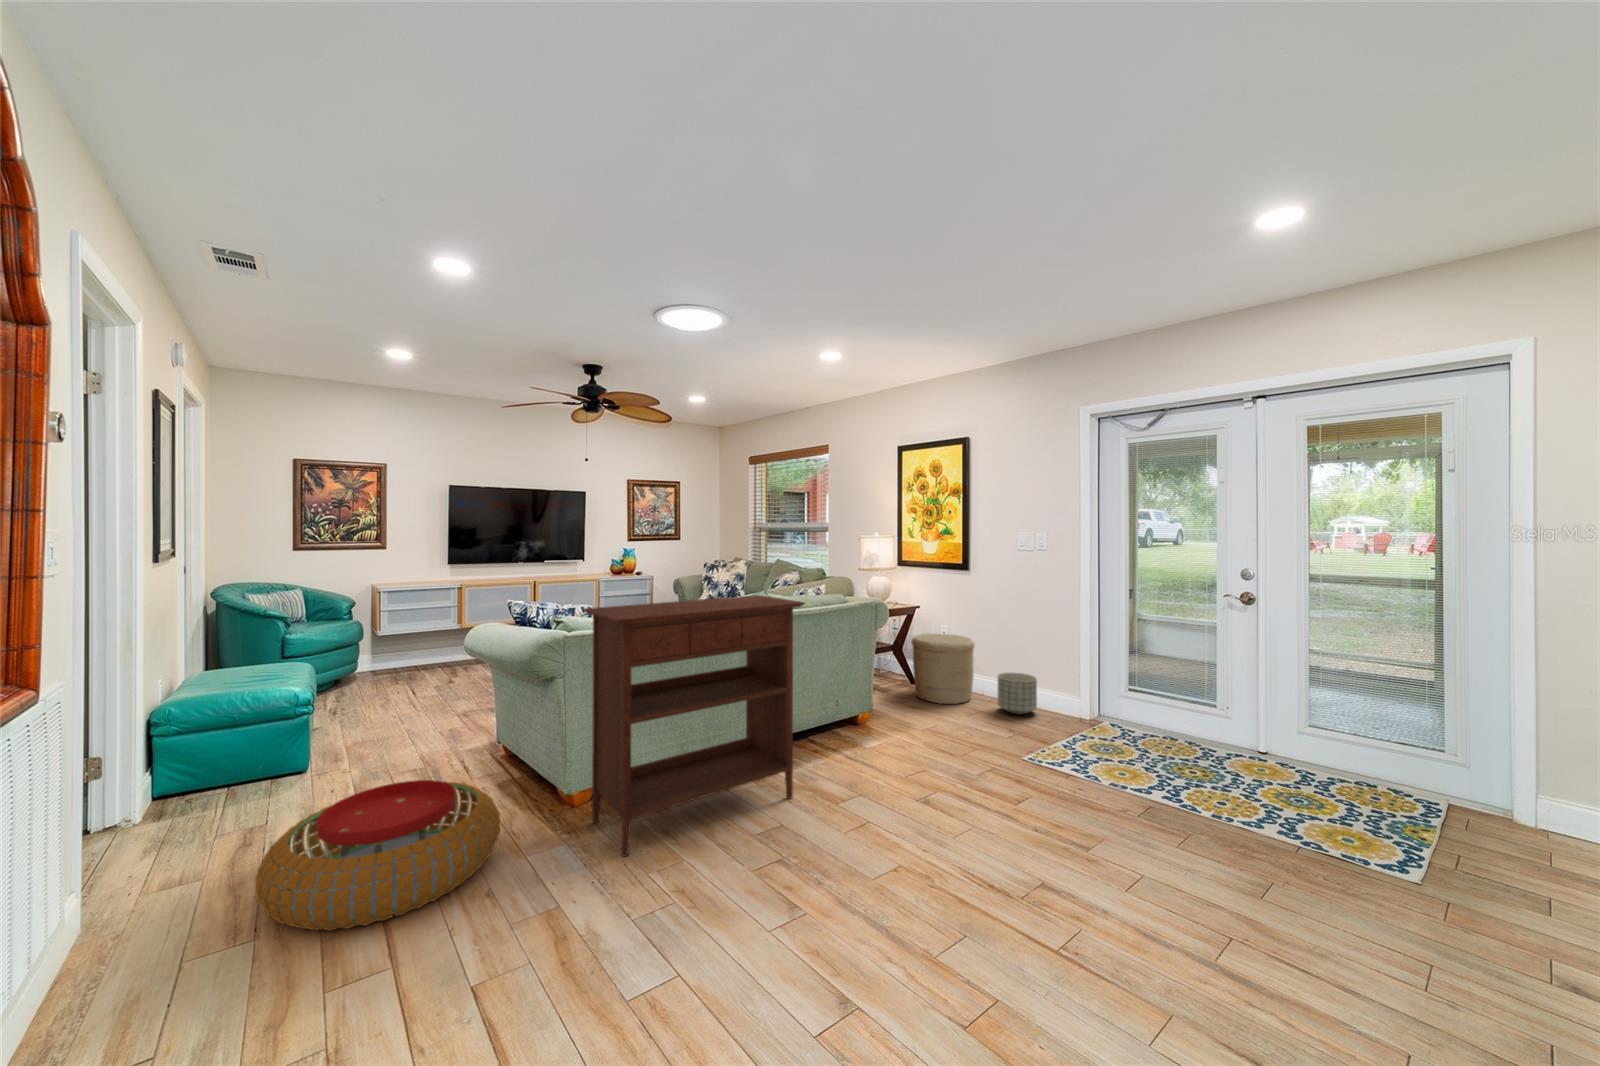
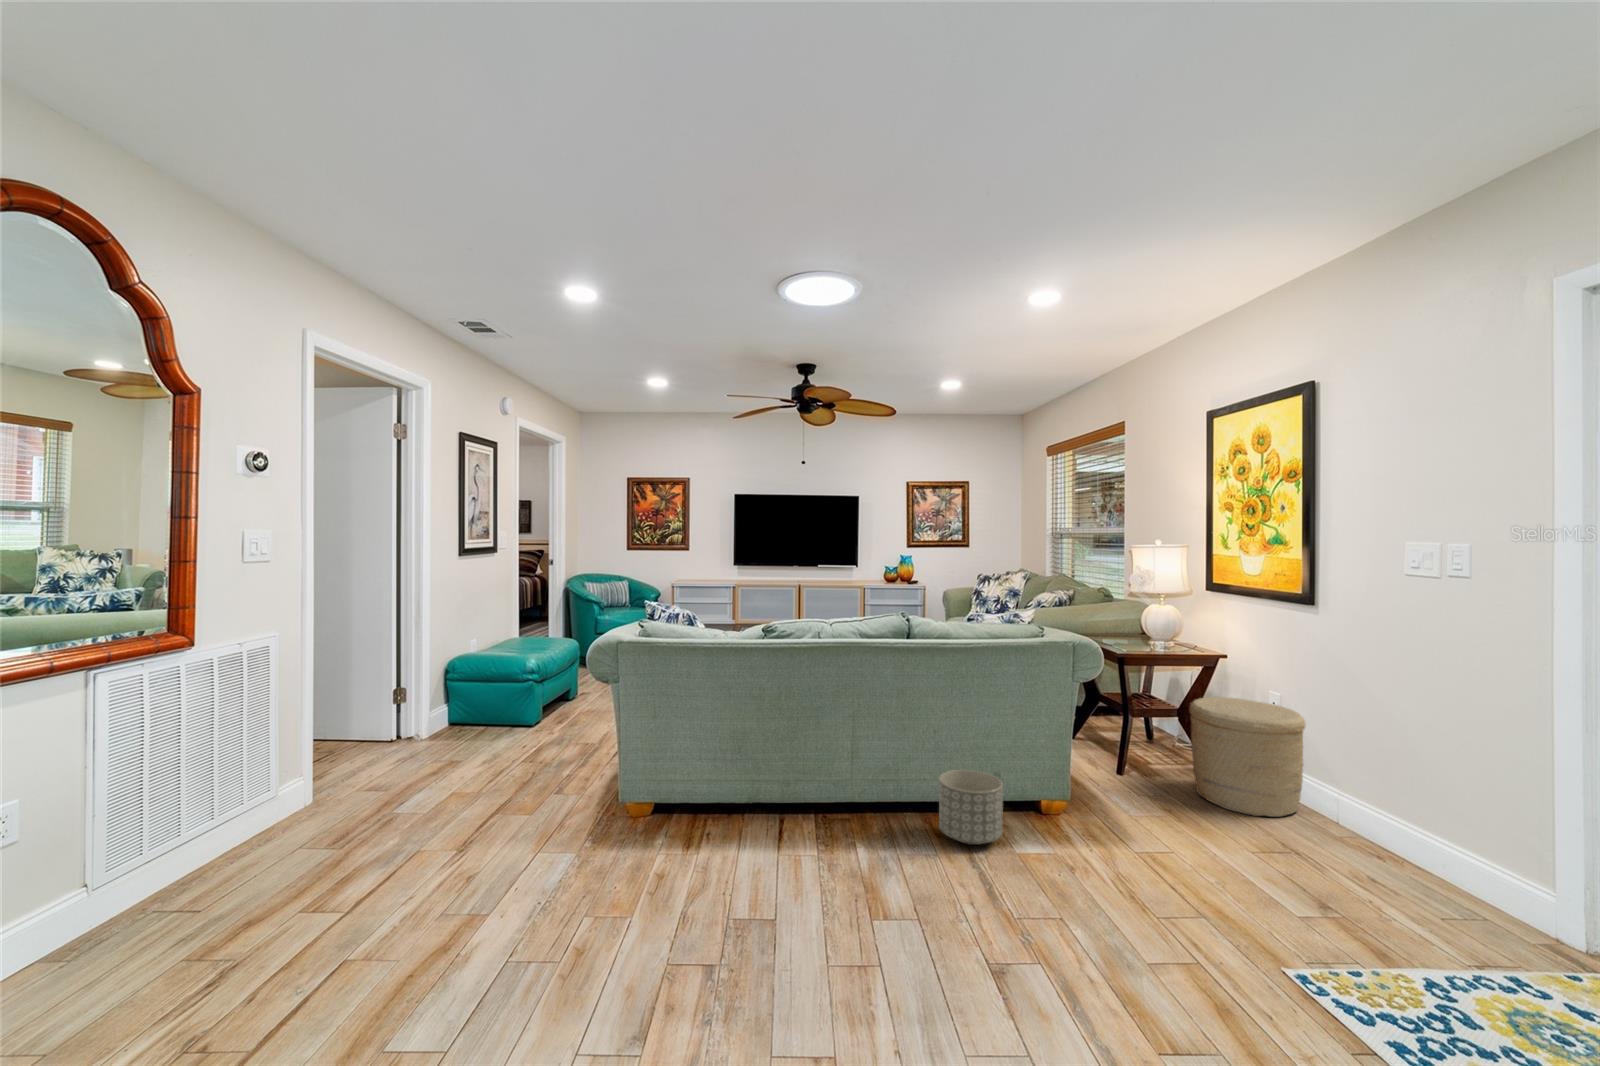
console table: present [583,595,805,857] -> none [635,614,877,869]
planter: present [997,673,1037,715] -> present [939,770,1003,845]
pouf: present [255,780,500,931] -> none [409,749,590,854]

